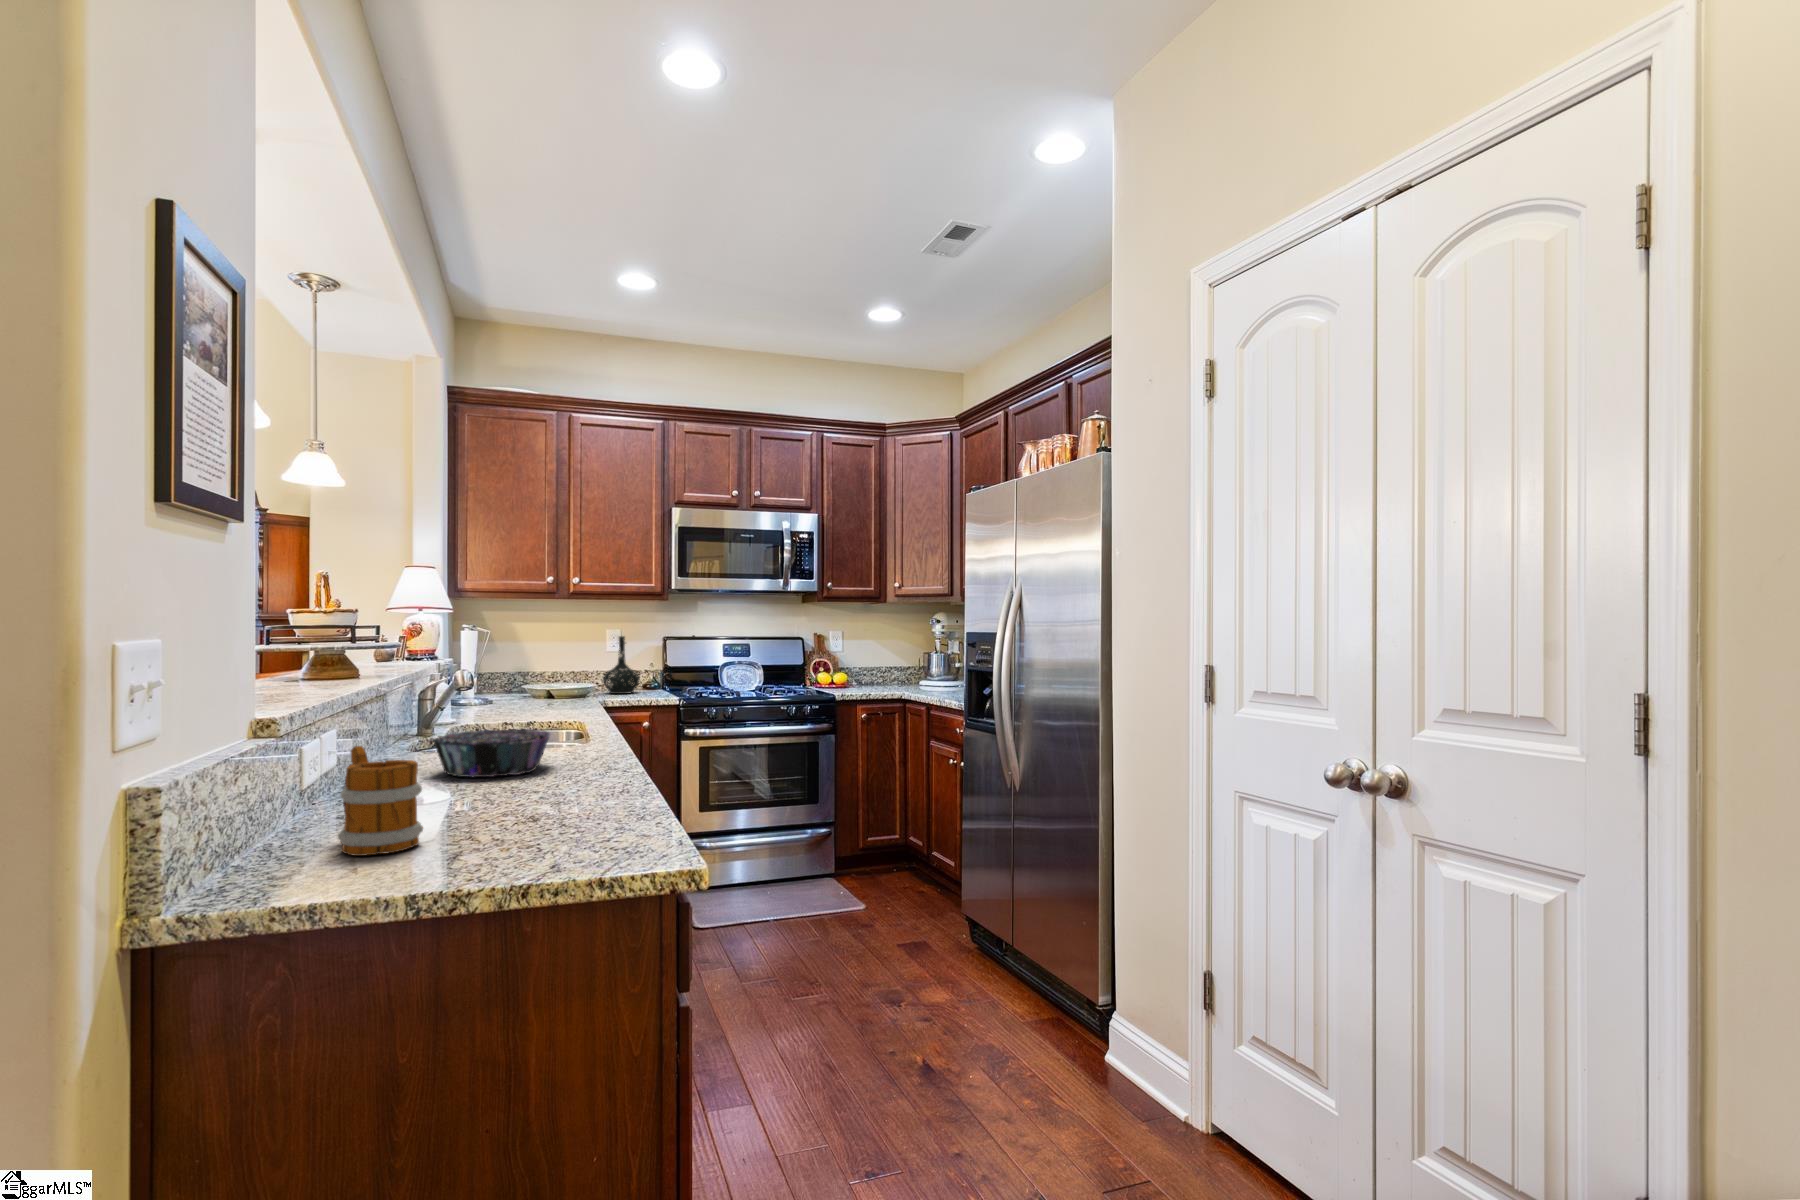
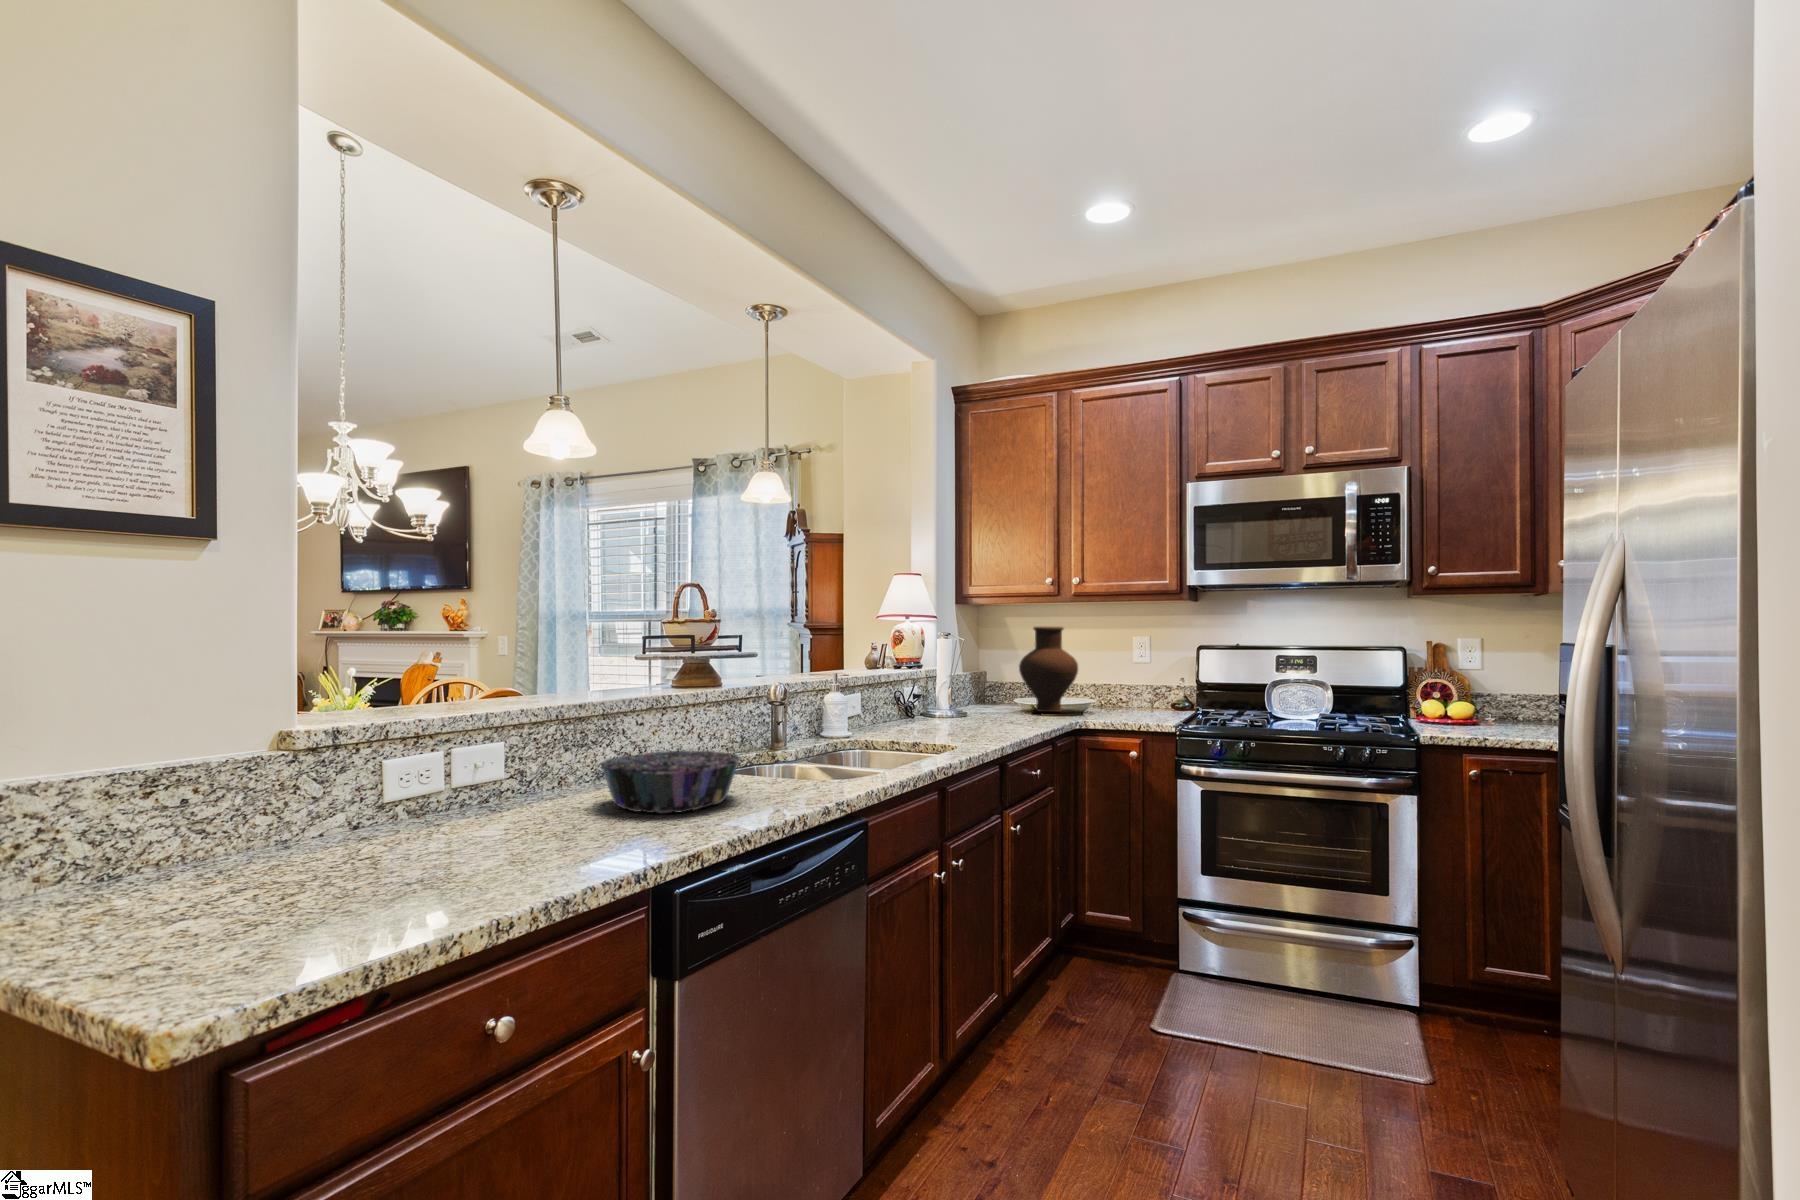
vase: none [524,622,579,697] -> present [1019,627,1078,712]
bottle: present [603,636,640,694] -> none [1113,644,1157,713]
mug: present [338,746,423,856] -> none [140,765,260,911]

